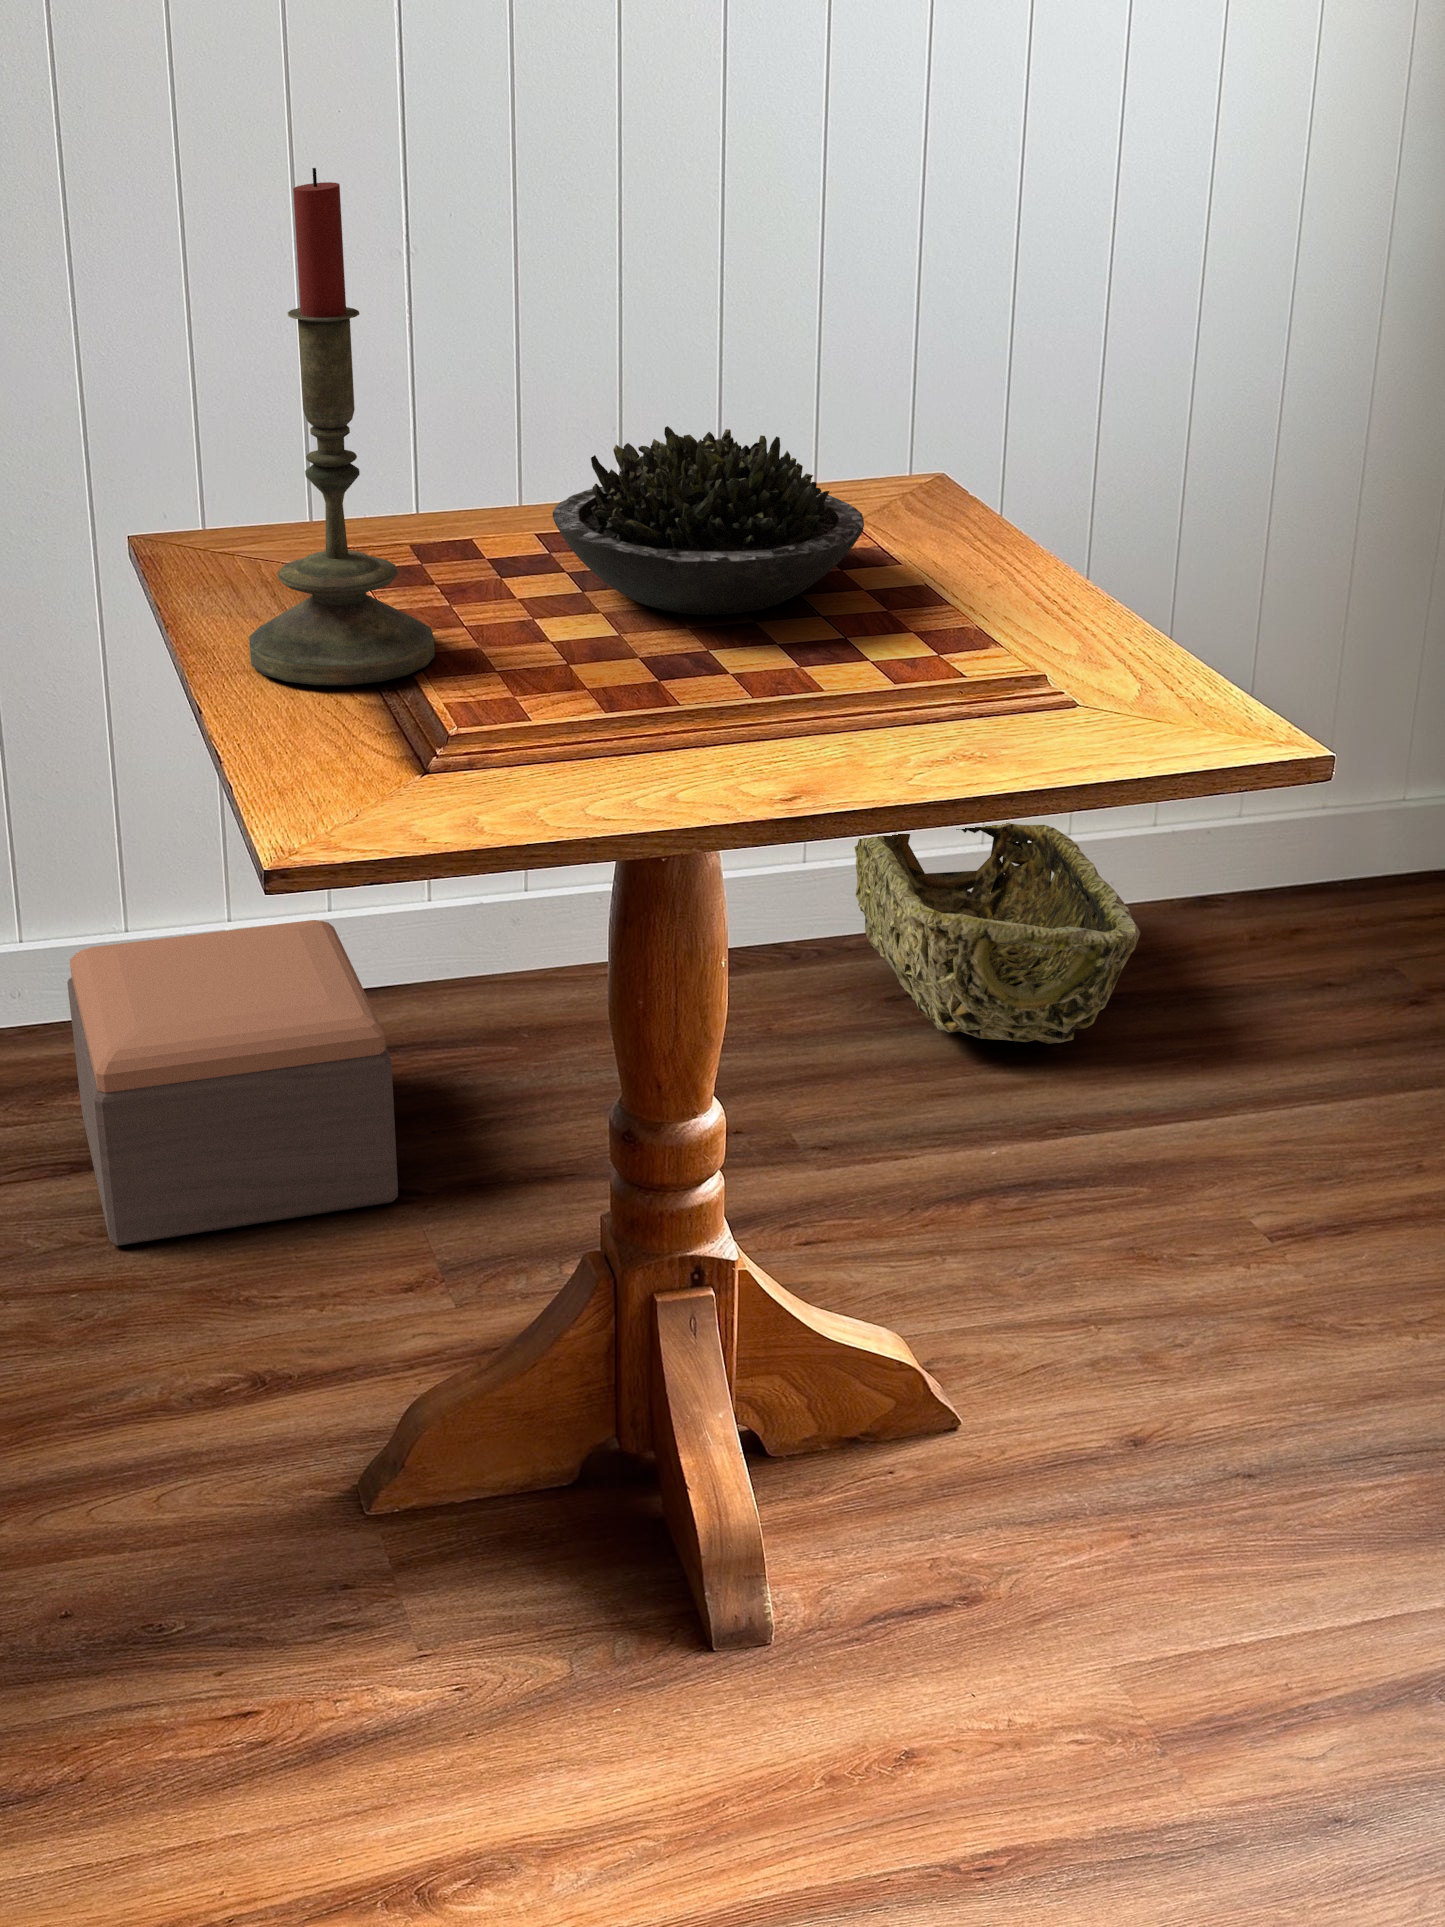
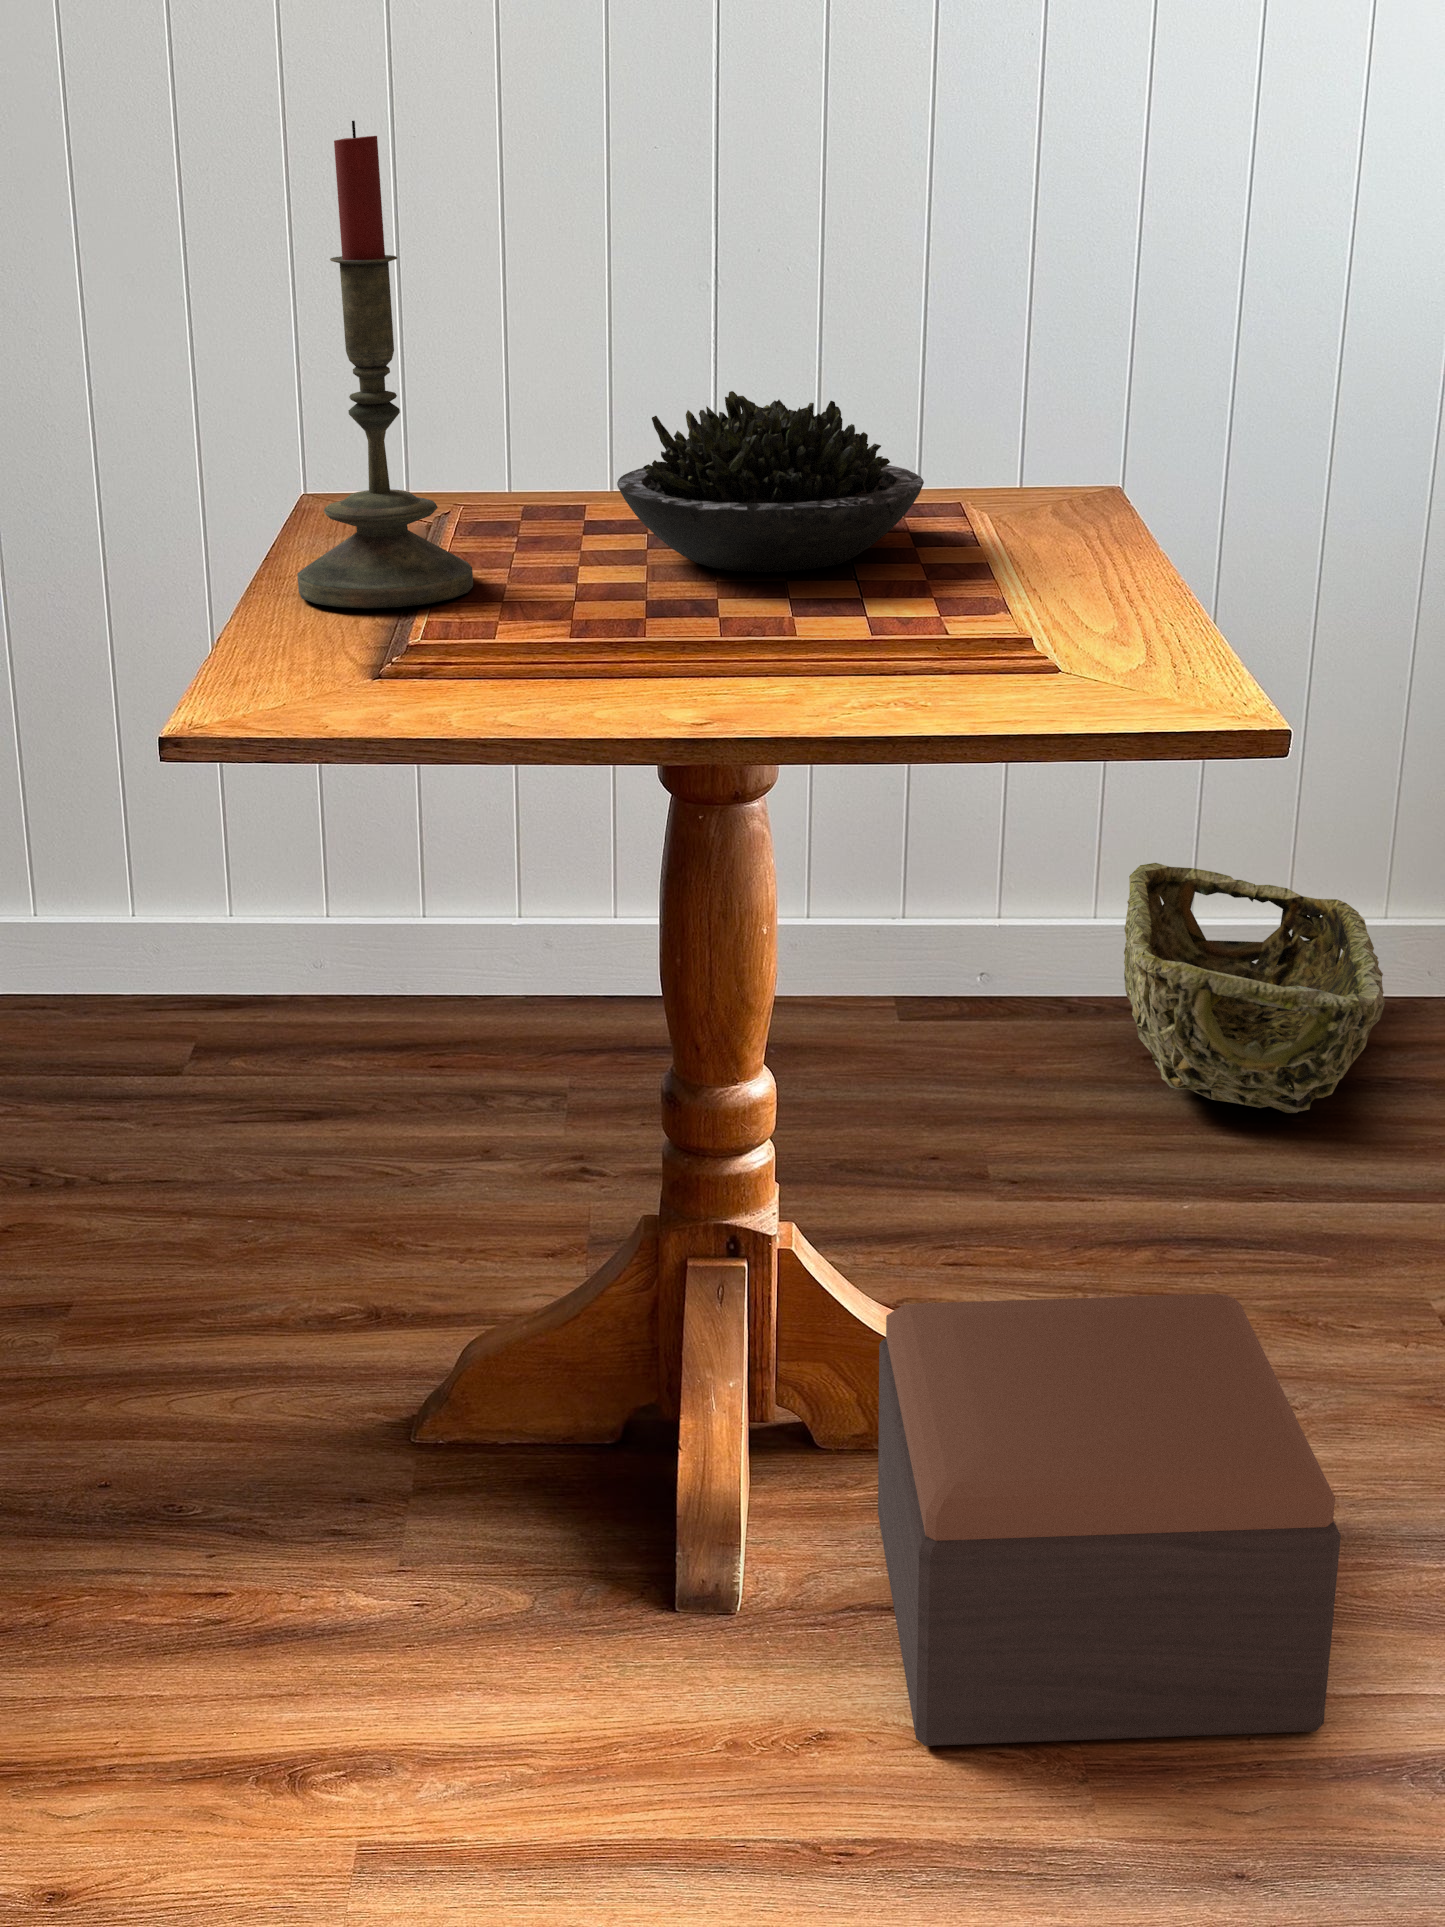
footstool: present [67,920,398,1246] -> present [878,1294,1341,1746]

